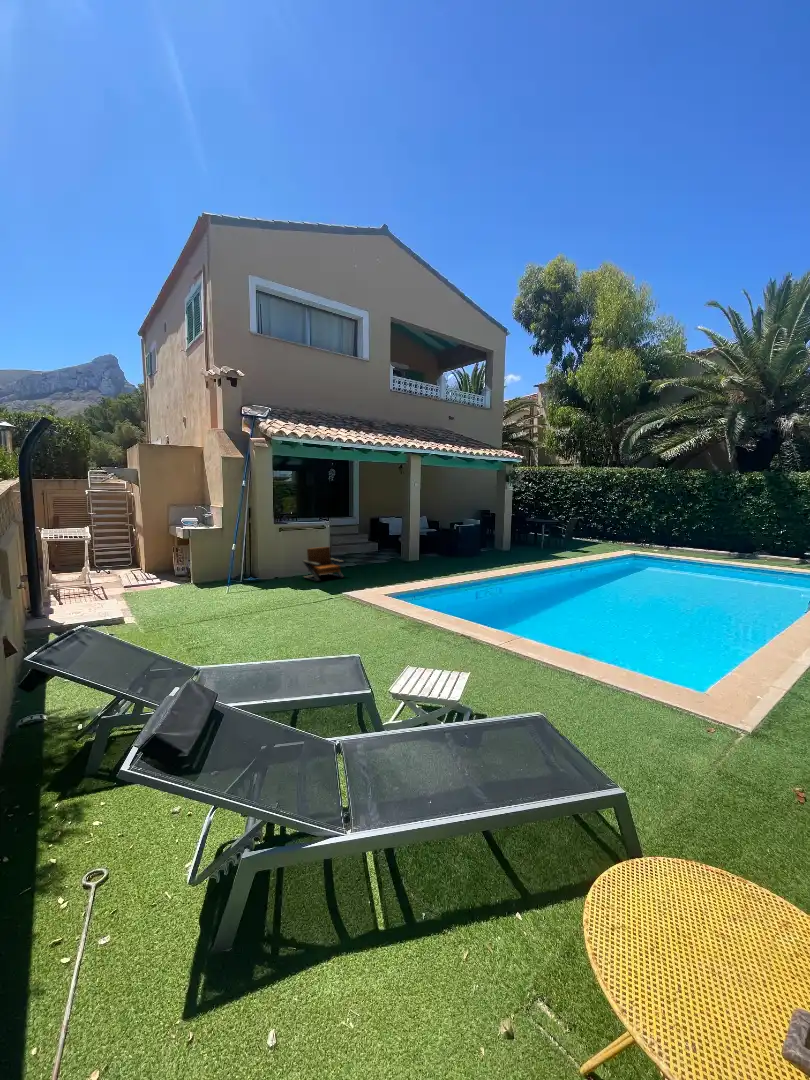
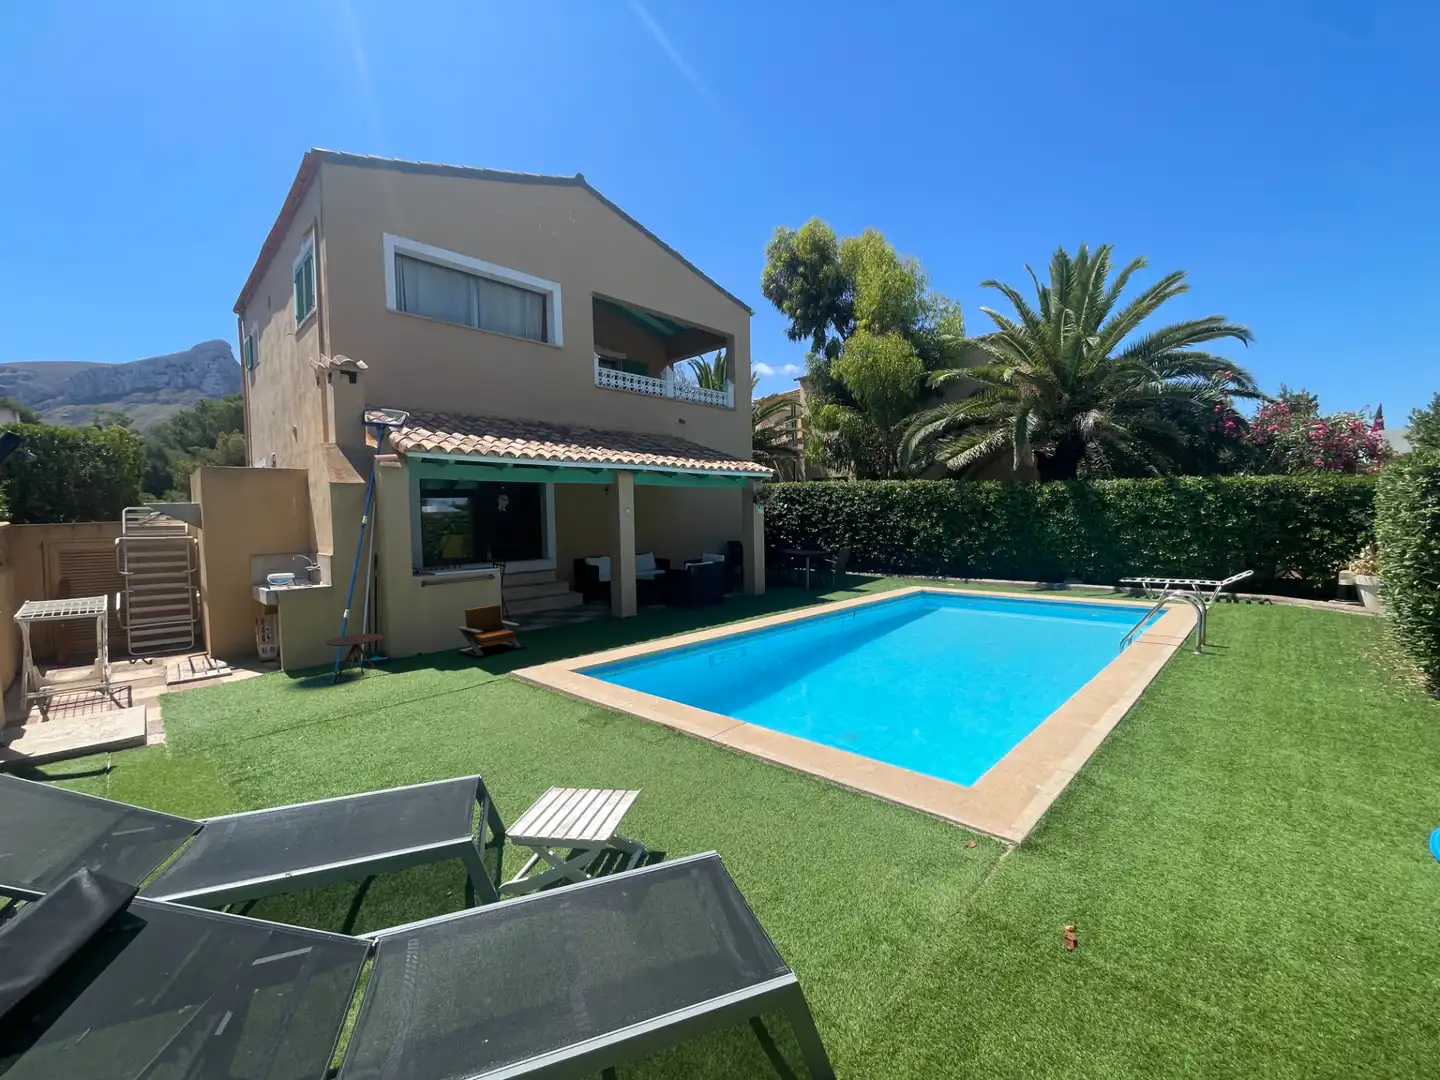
round table: none [222,561,257,588] -> present [326,634,383,676]

